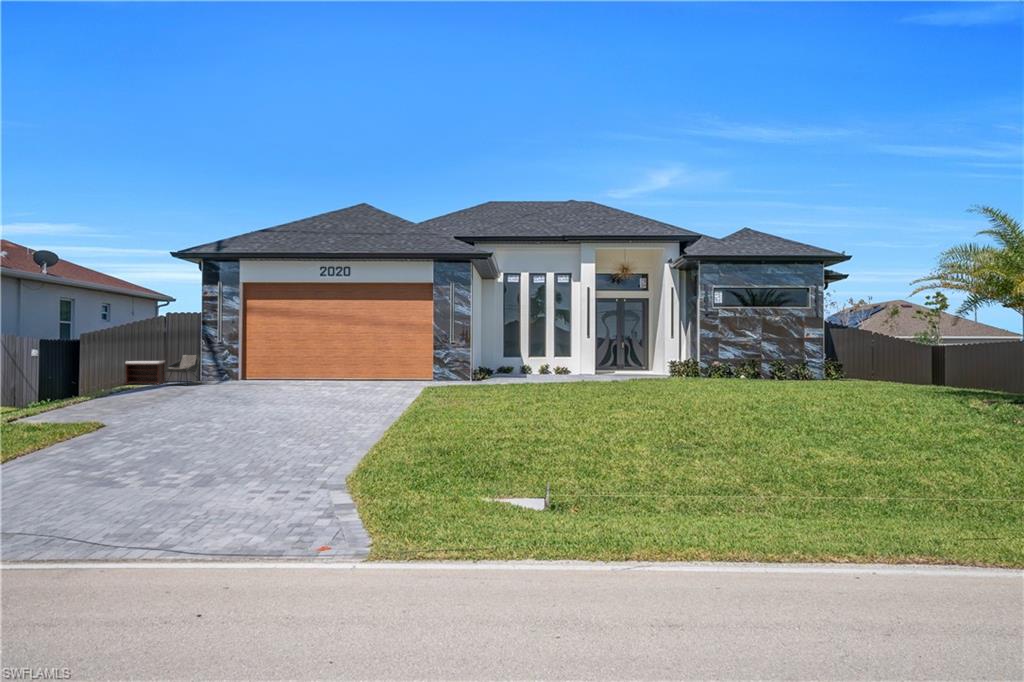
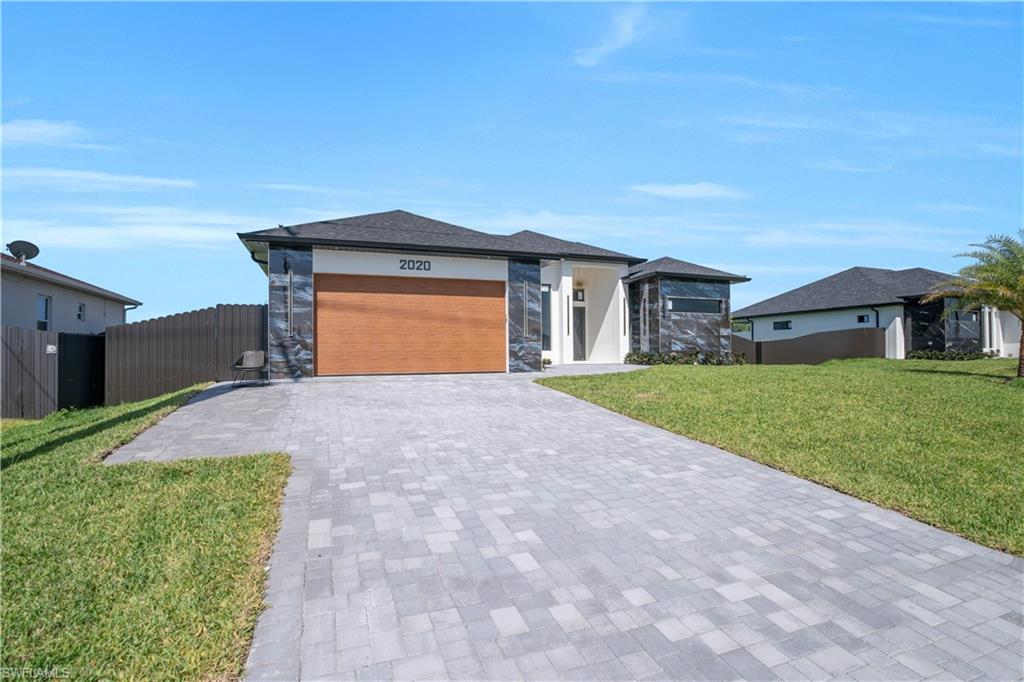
bench: present [125,361,166,385] -> none [165,359,218,389]

